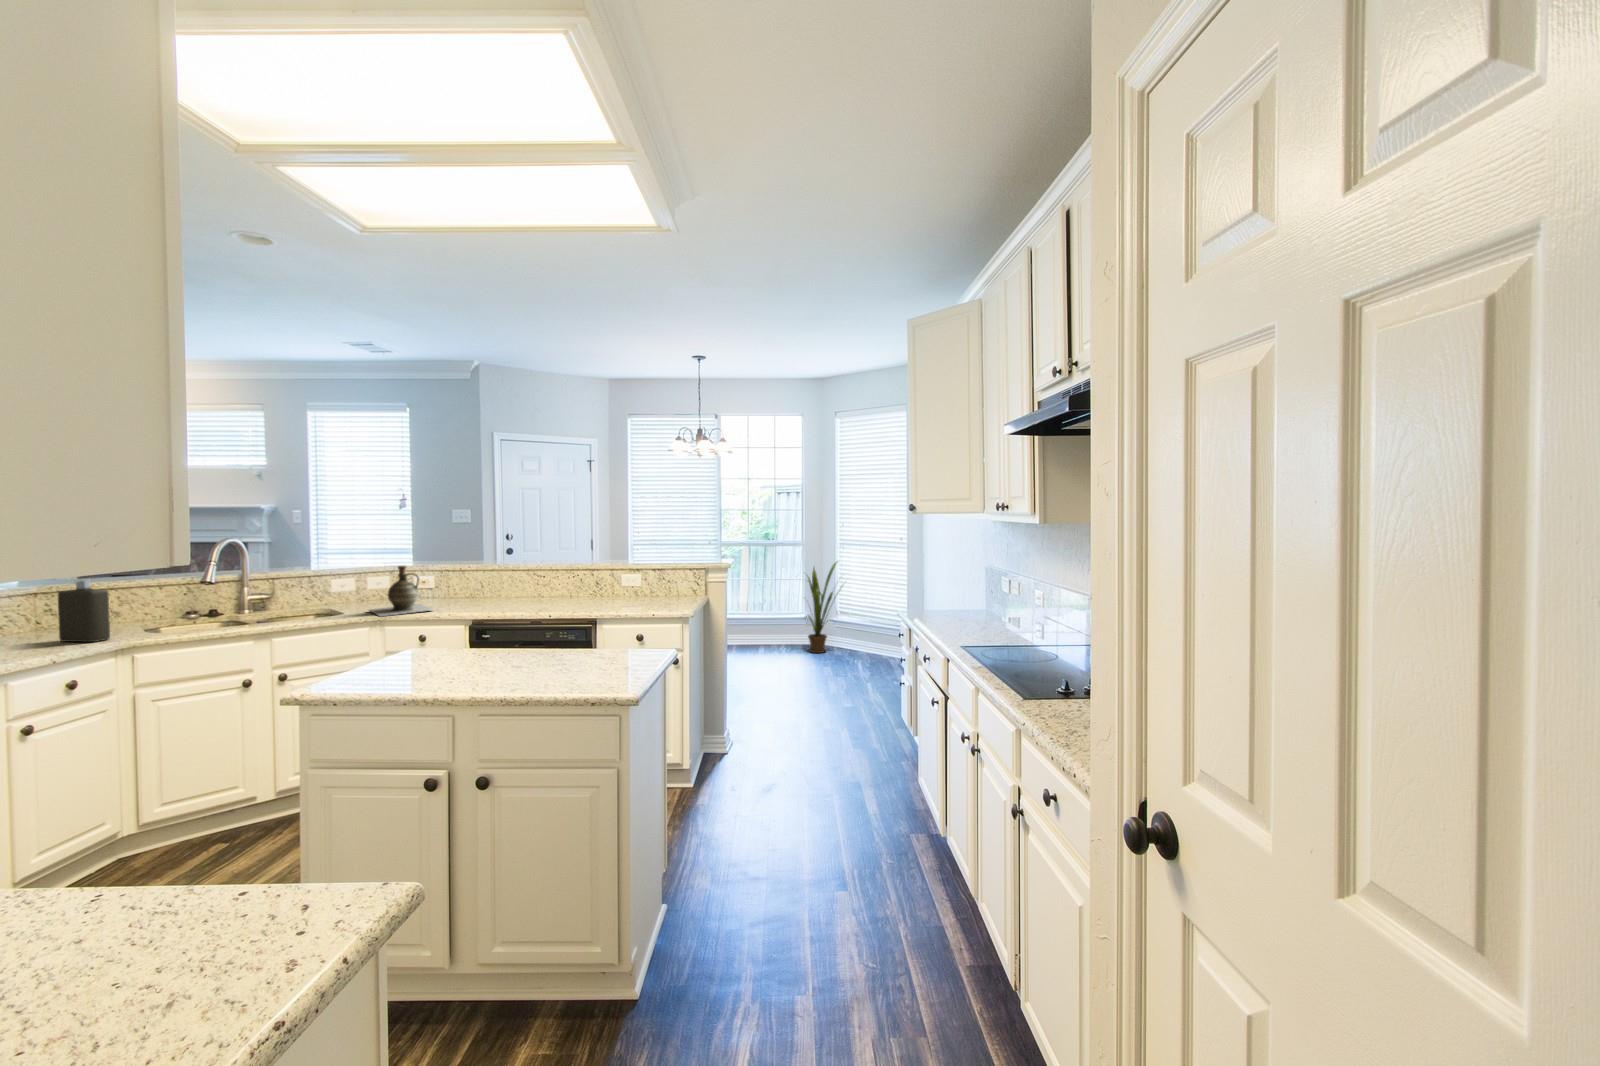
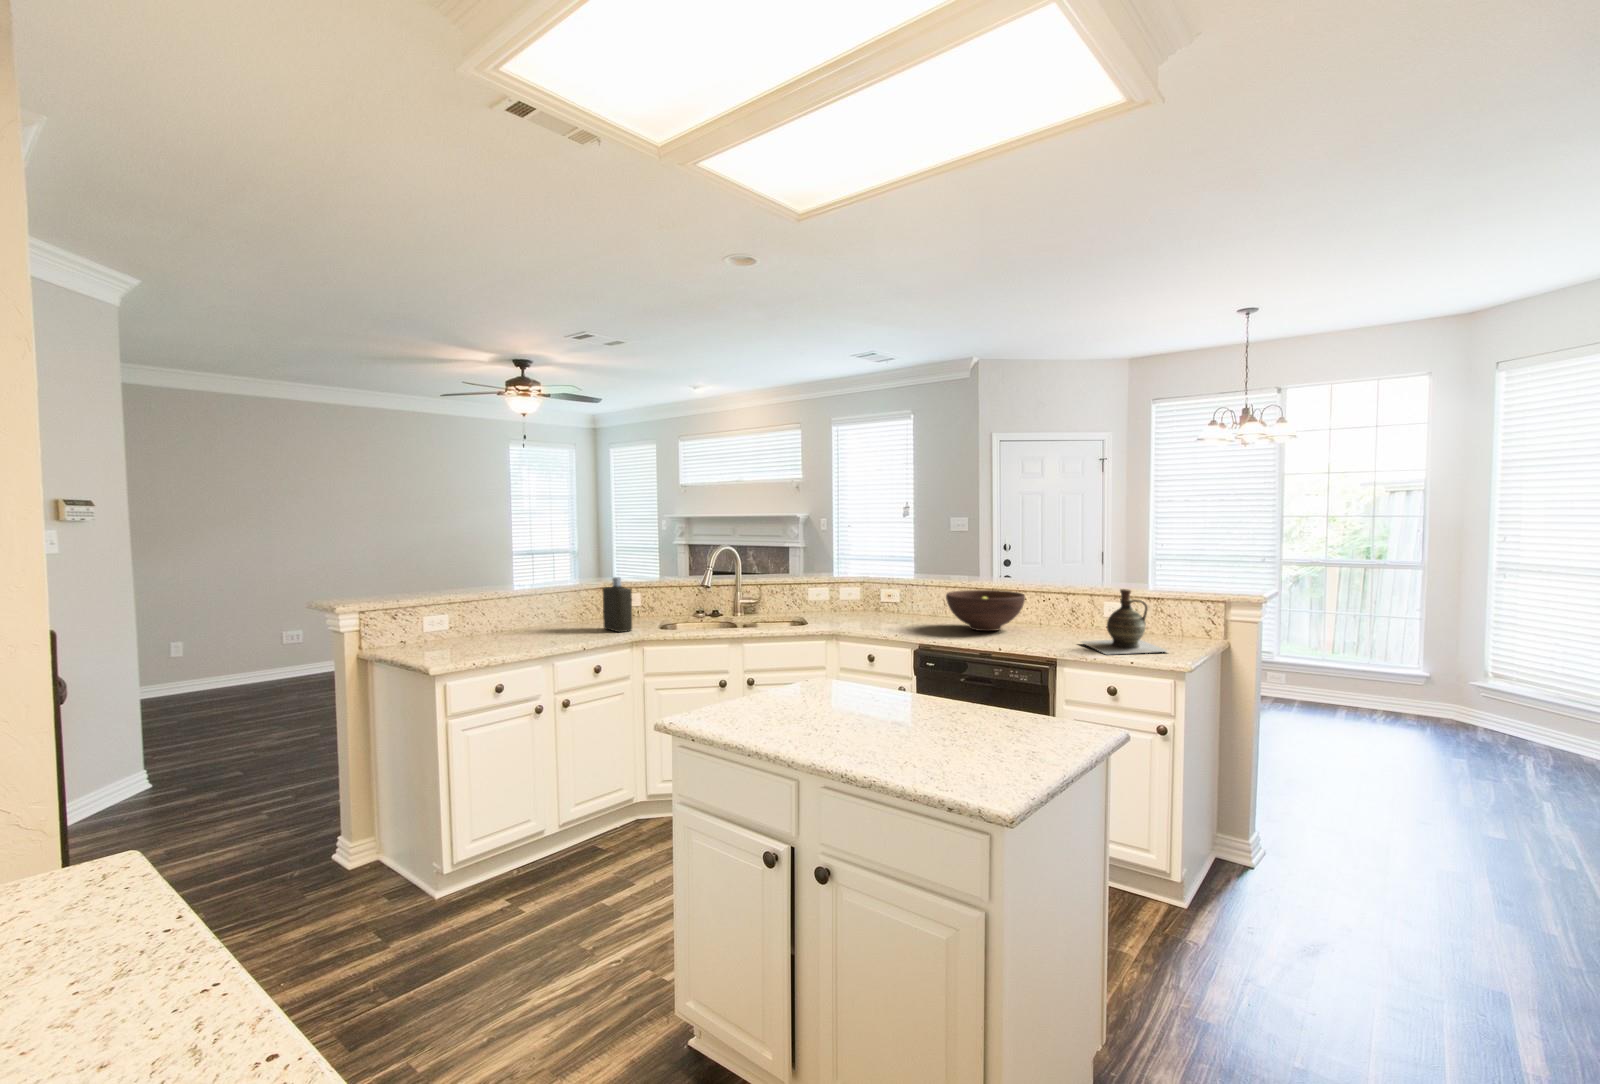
house plant: present [806,562,837,653] -> none [1415,594,1508,732]
ceramic jug: present [369,566,432,616] -> present [1081,589,1167,654]
fruit bowl: none [492,571,562,606] -> present [946,590,1025,631]

